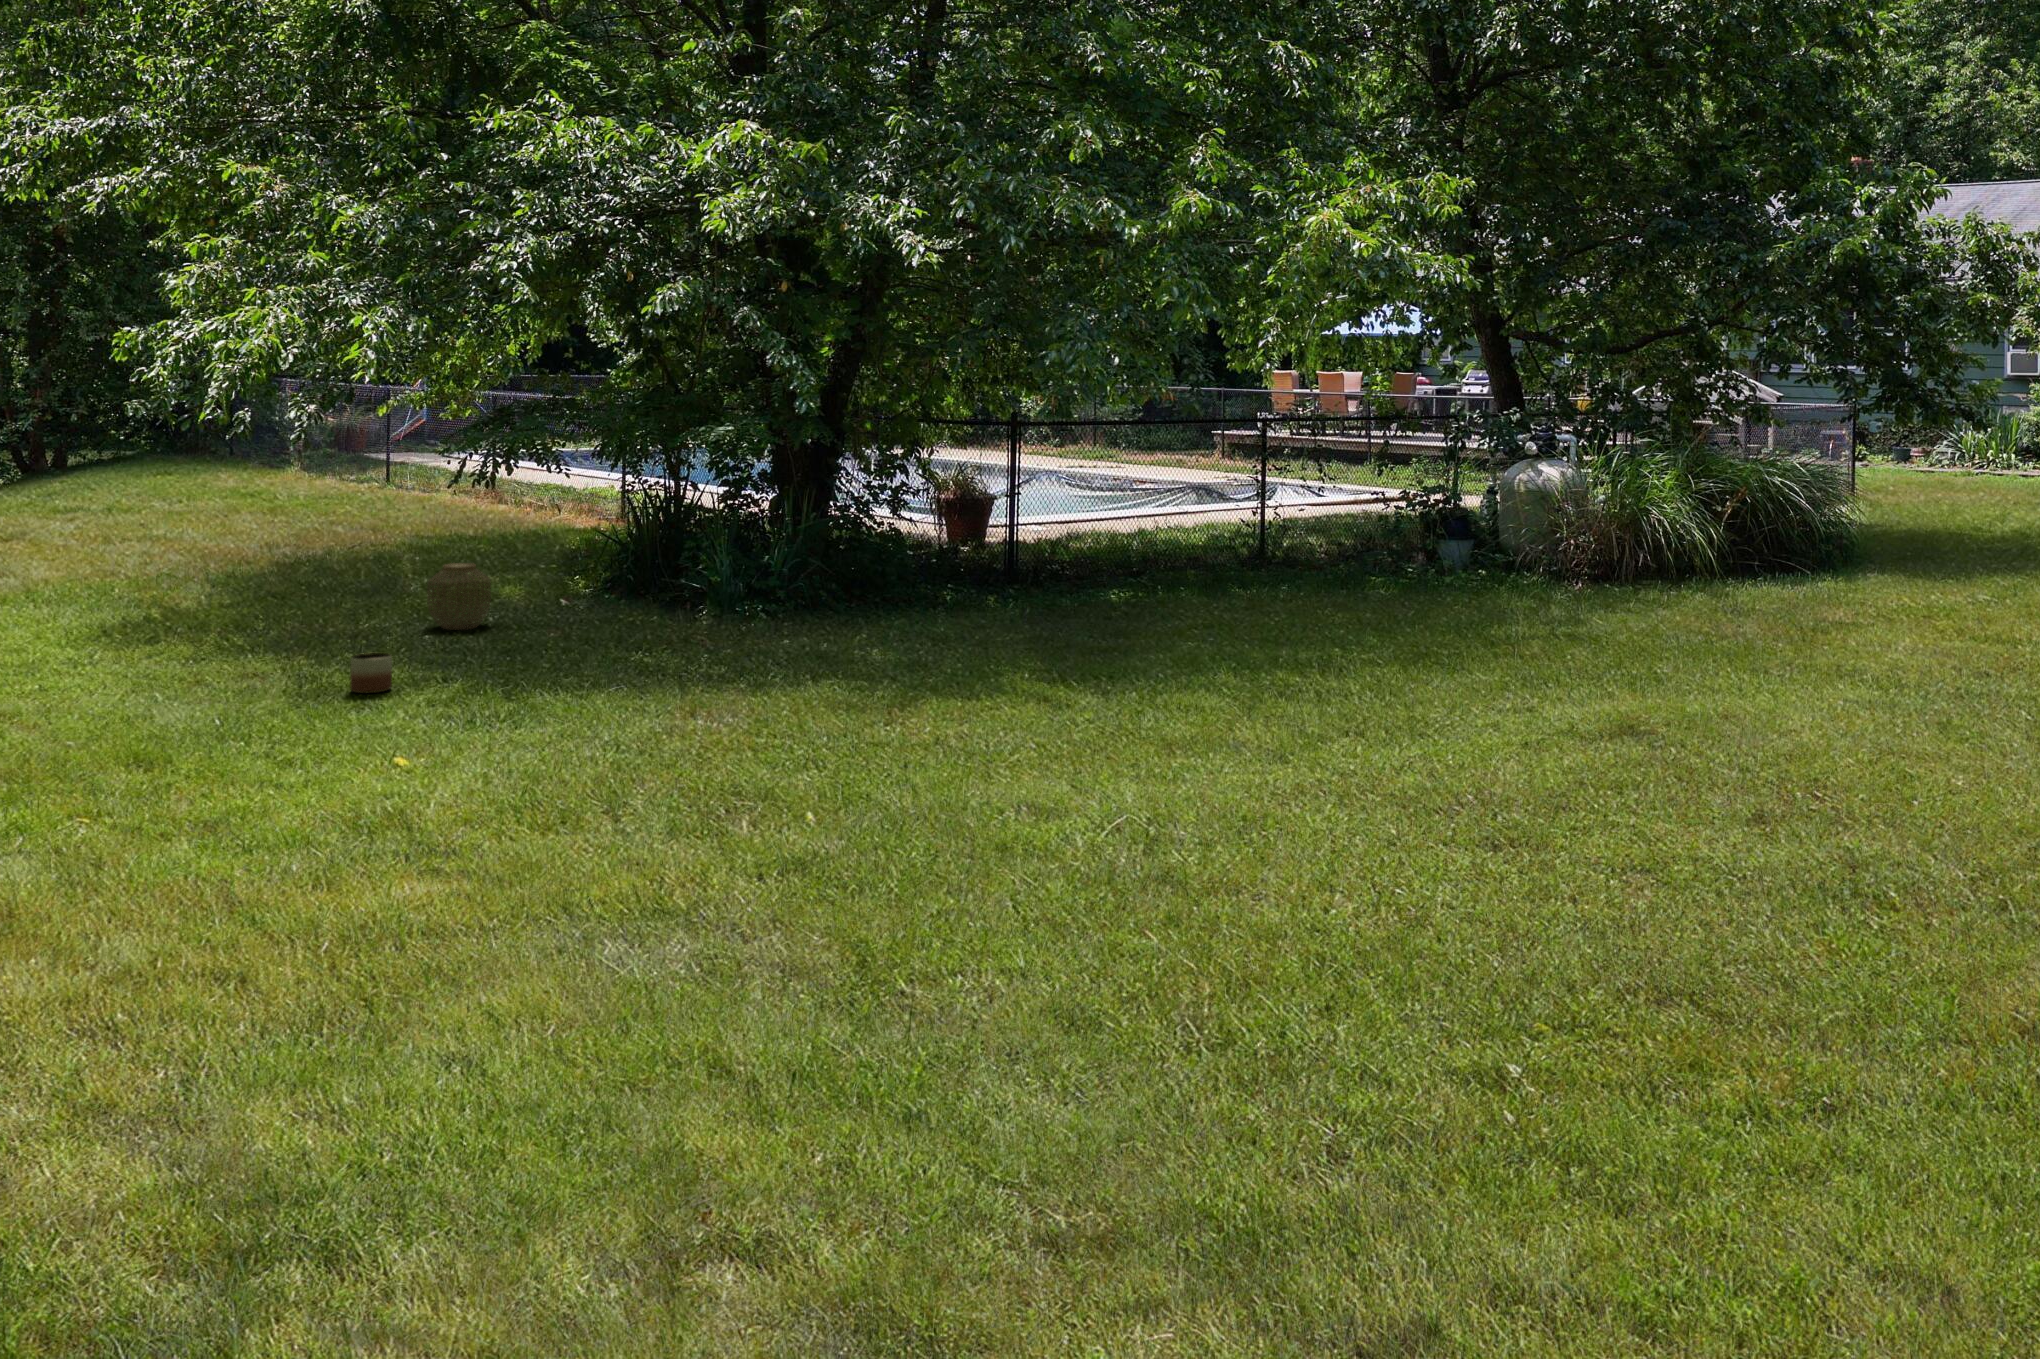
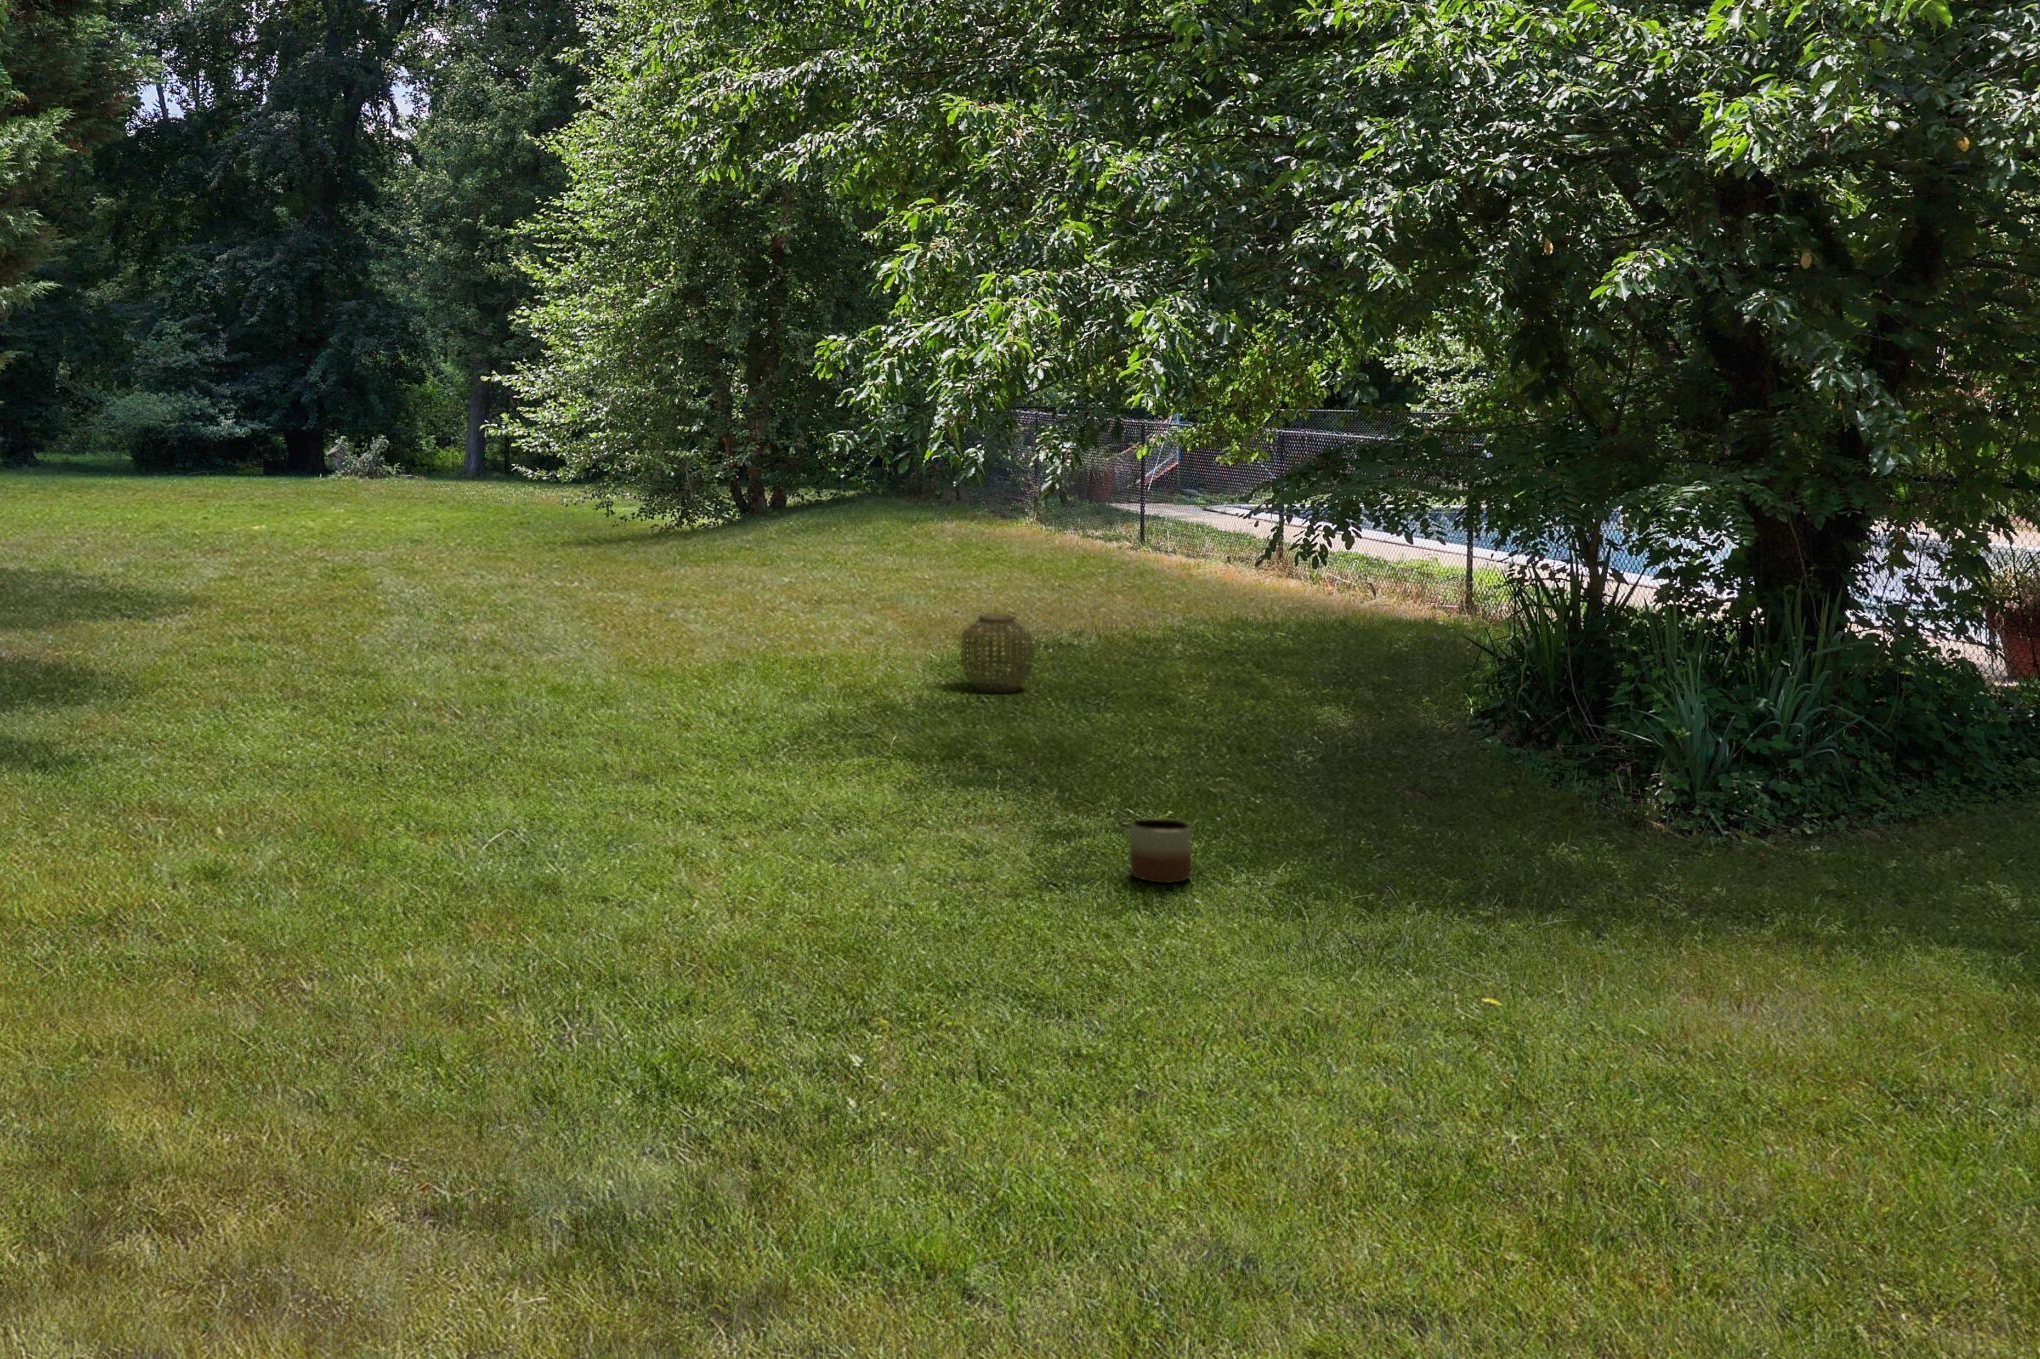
woven basket: present [427,563,491,630] -> present [961,614,1032,692]

